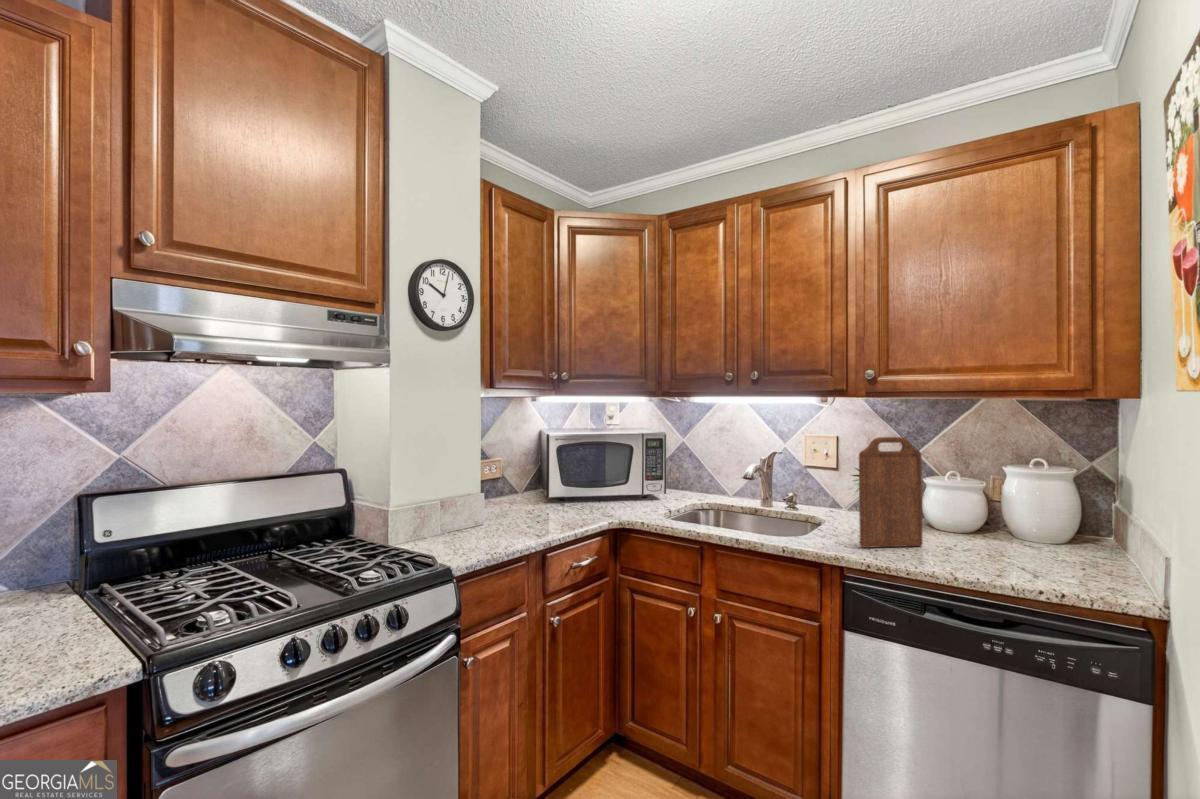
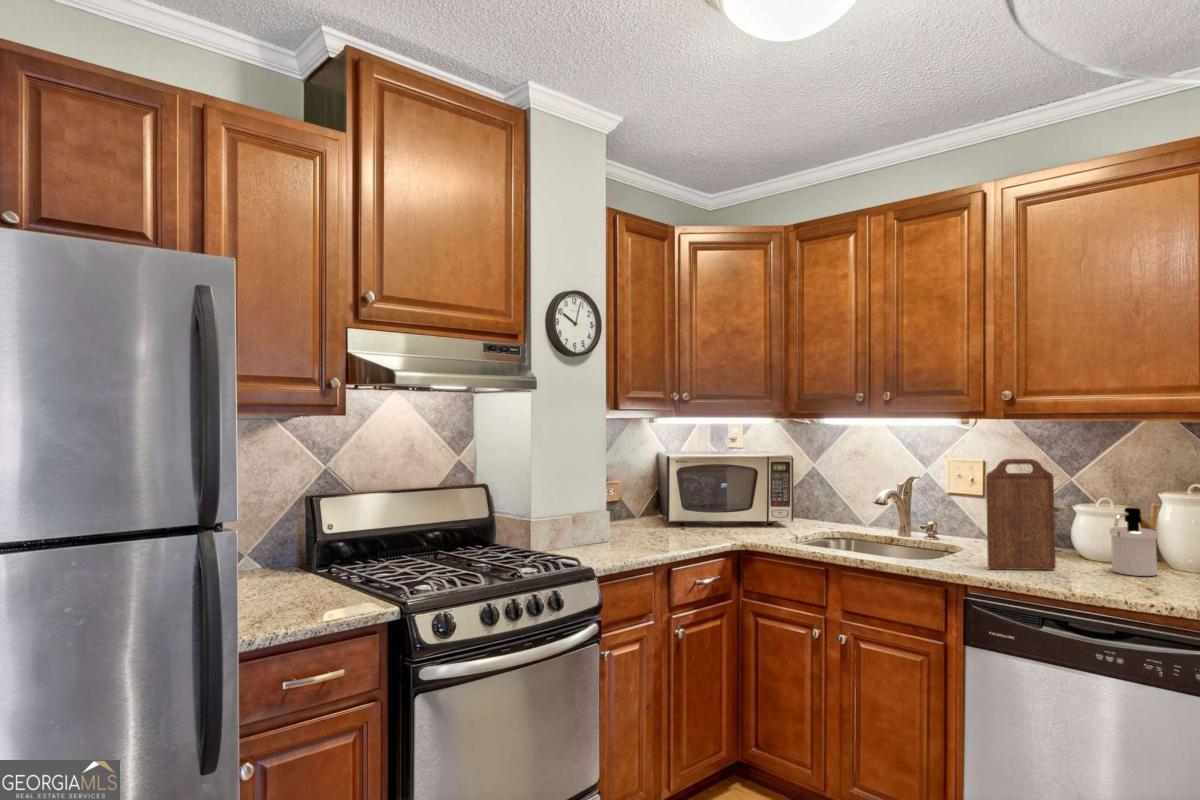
soap dispenser: none [971,483,1018,551] -> present [1110,507,1158,576]

